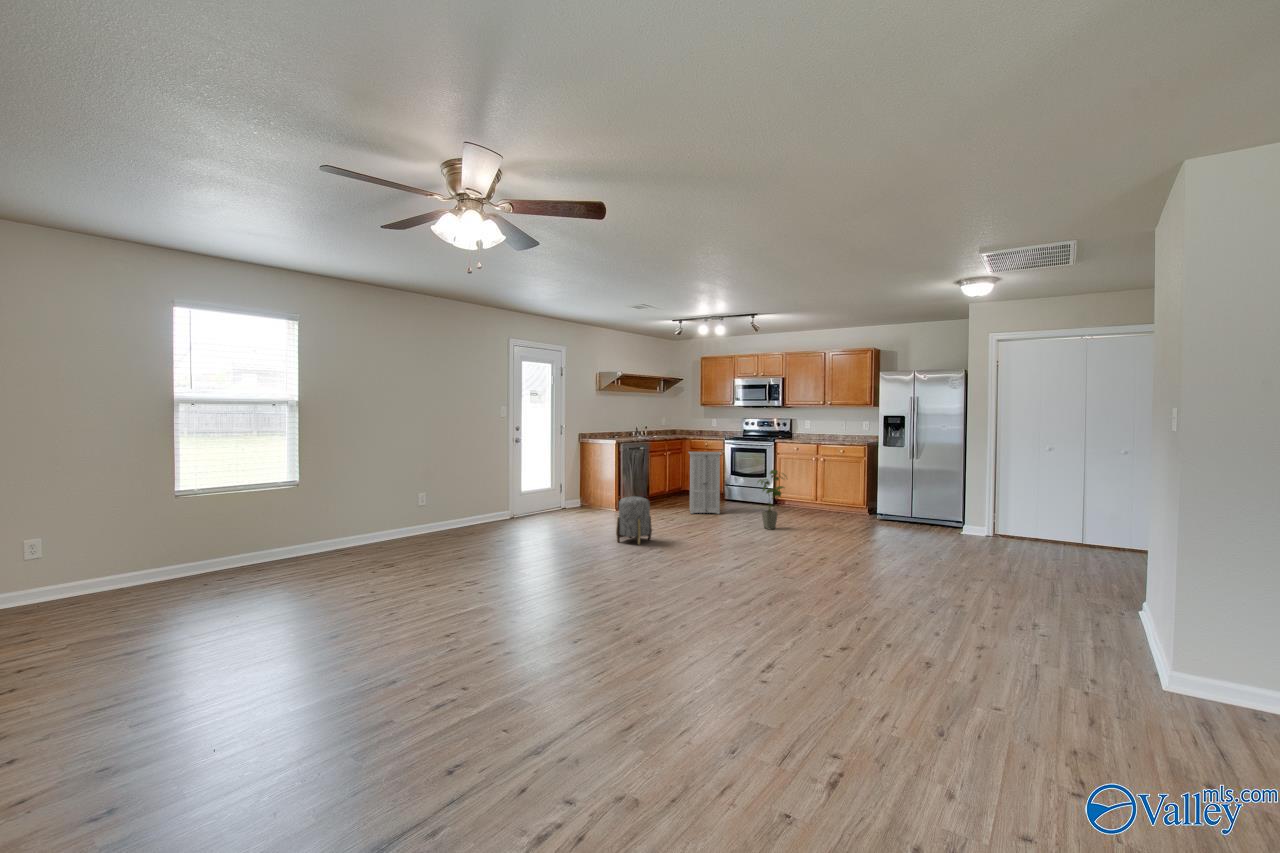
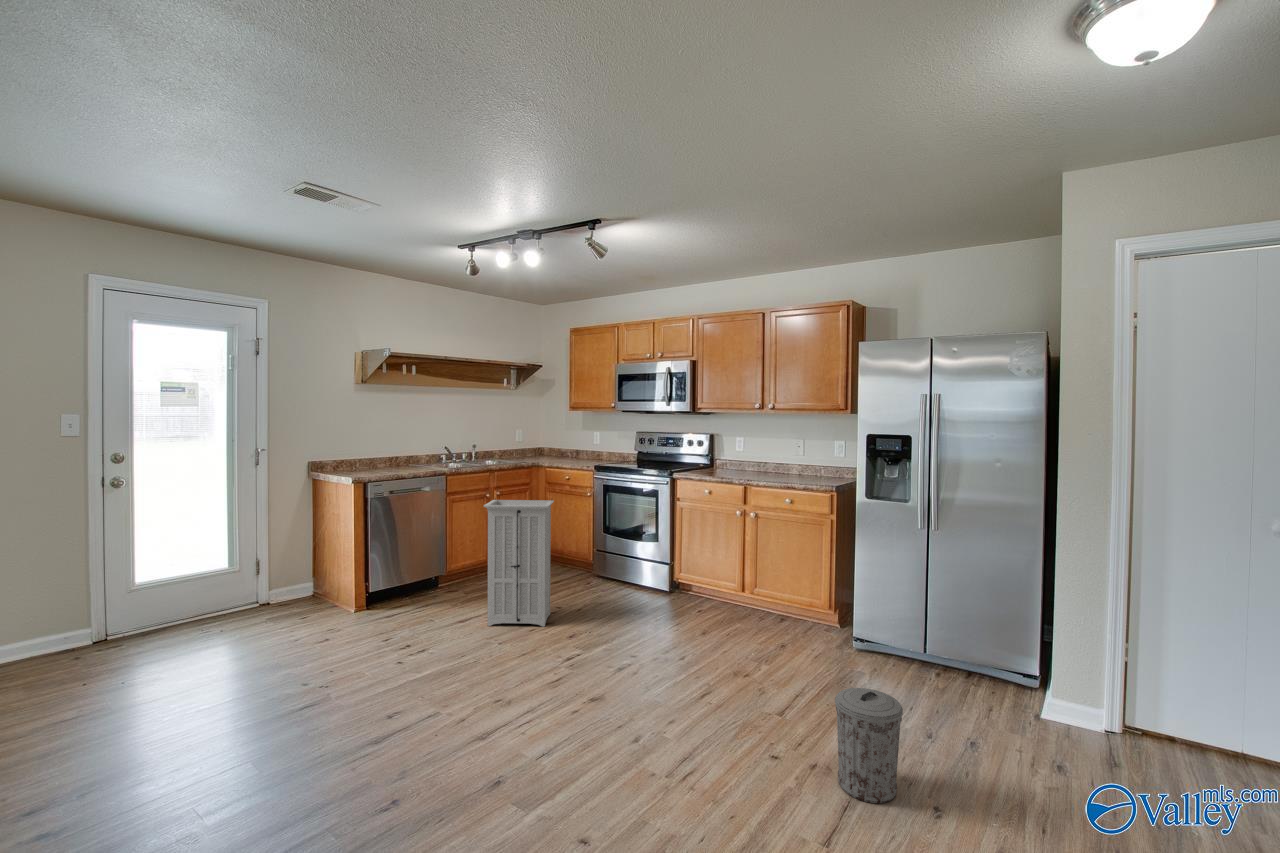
house plant: present [758,470,784,529] -> none [581,558,649,694]
stool: present [616,496,652,545] -> none [151,646,264,796]
trash can: none [875,510,901,547] -> present [835,688,903,803]

